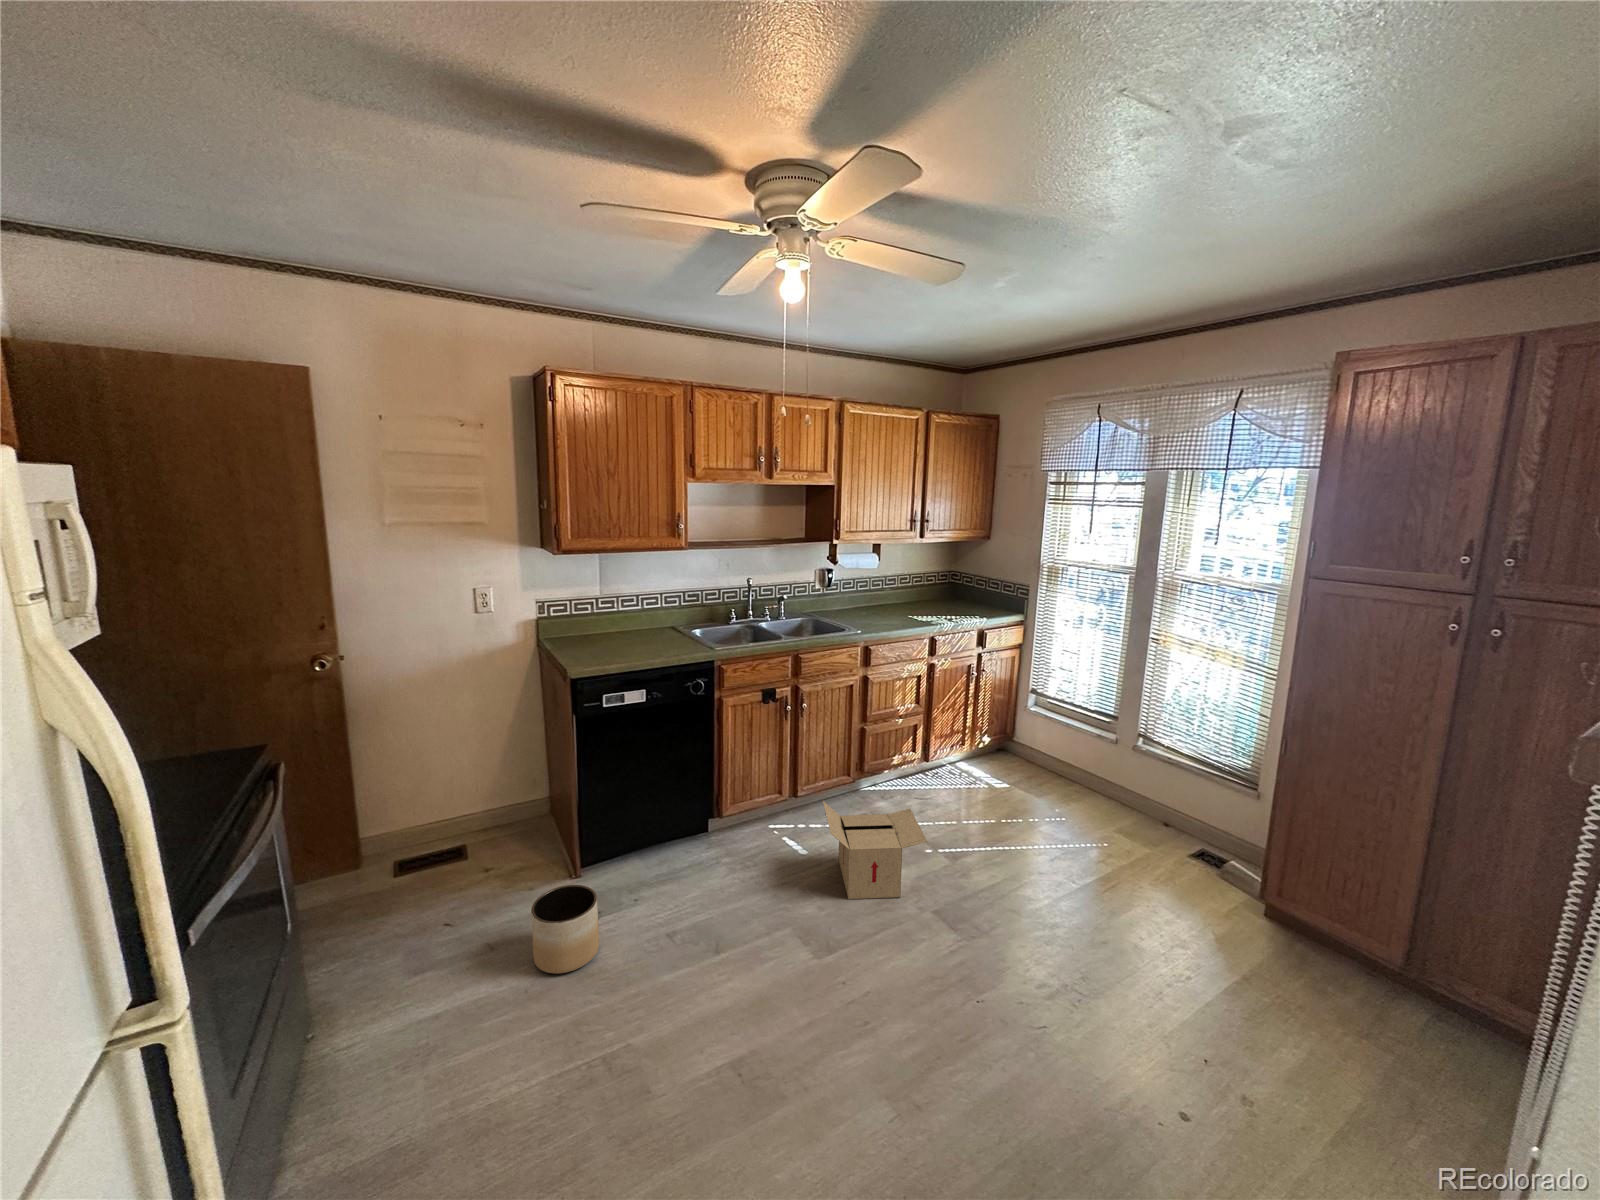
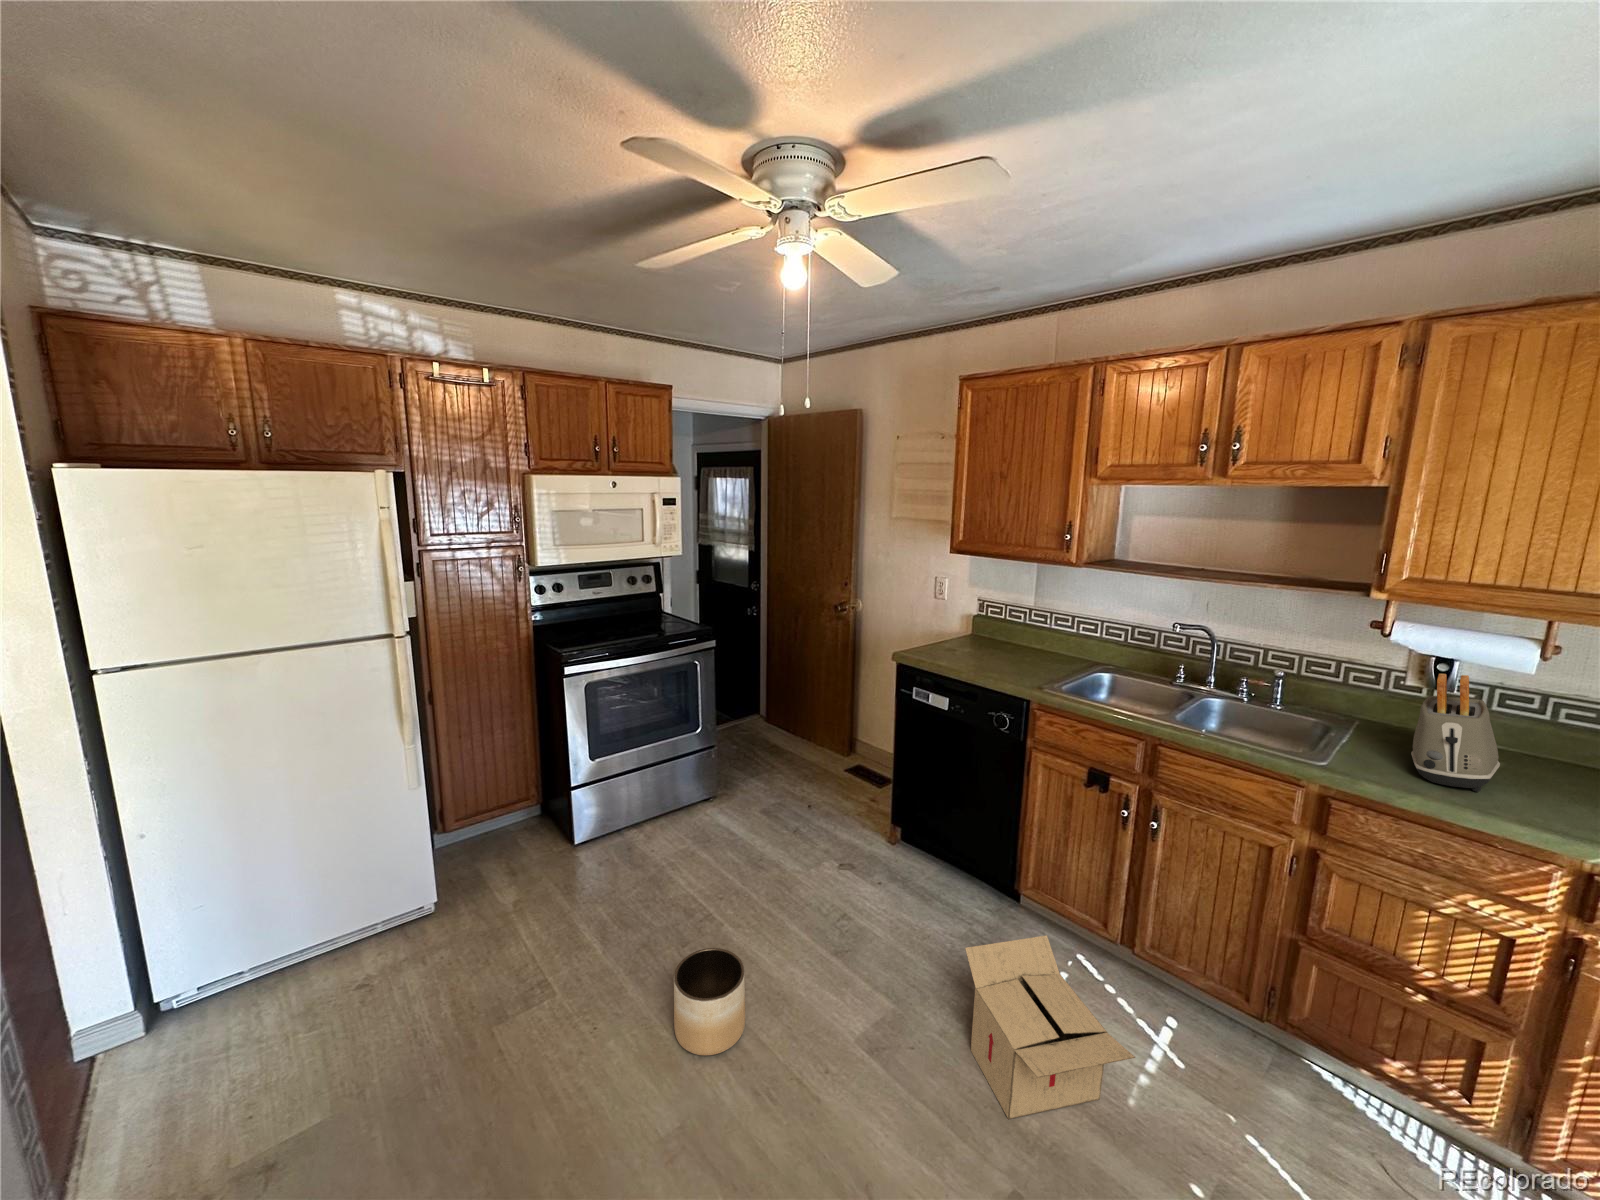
toaster: none [850,572,895,623] -> present [1411,674,1500,792]
planter: present [531,885,599,974] -> present [674,948,745,1055]

